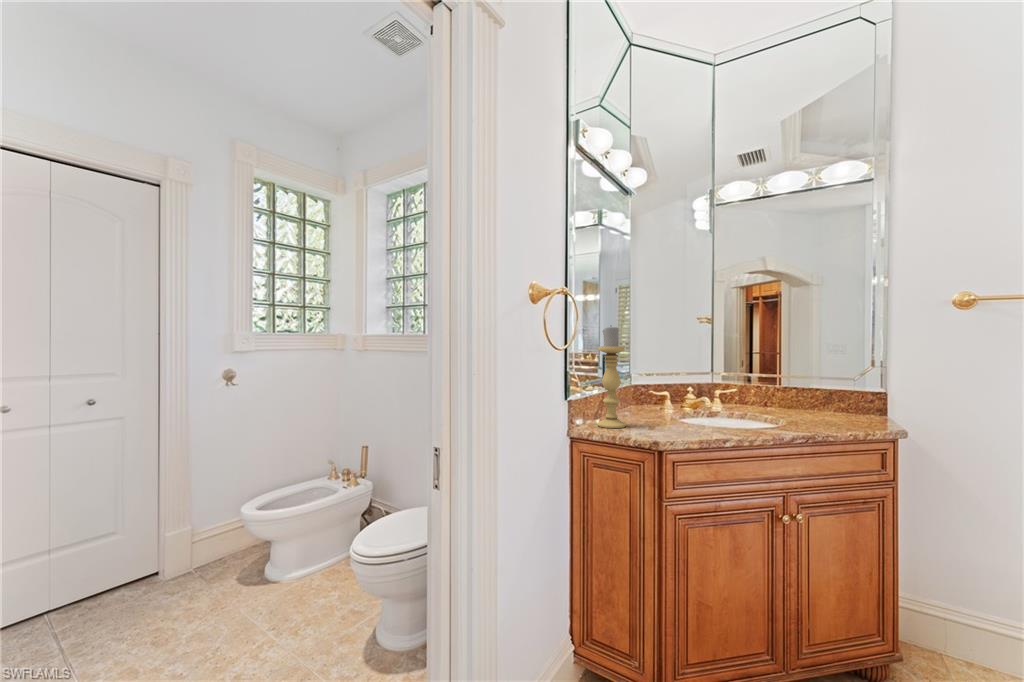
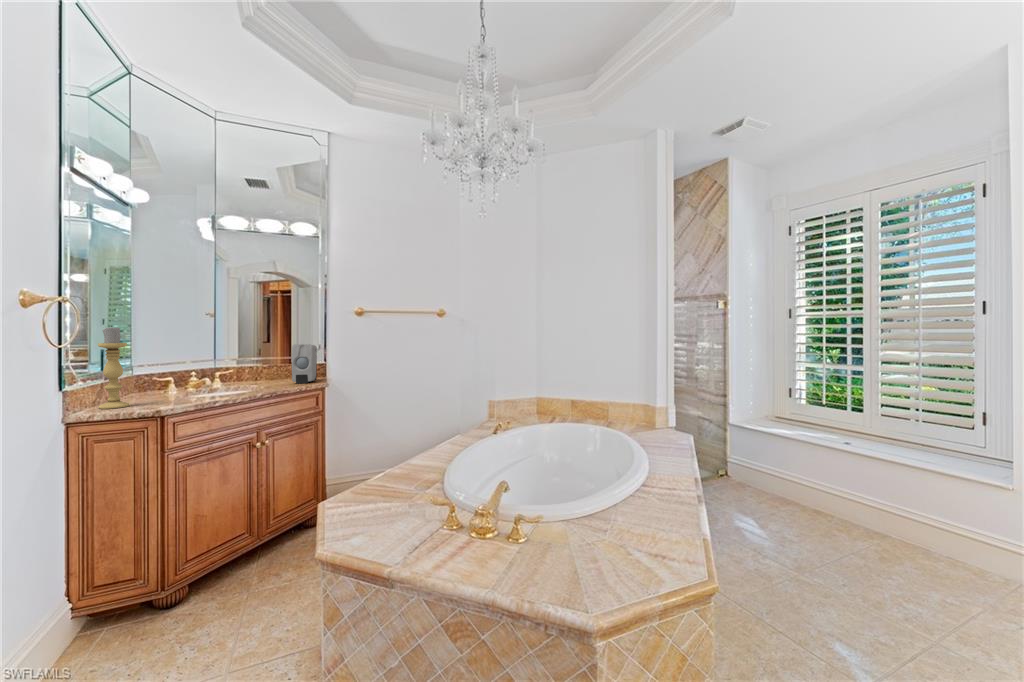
soap dispenser: none [827,355,869,421] -> present [292,344,317,384]

